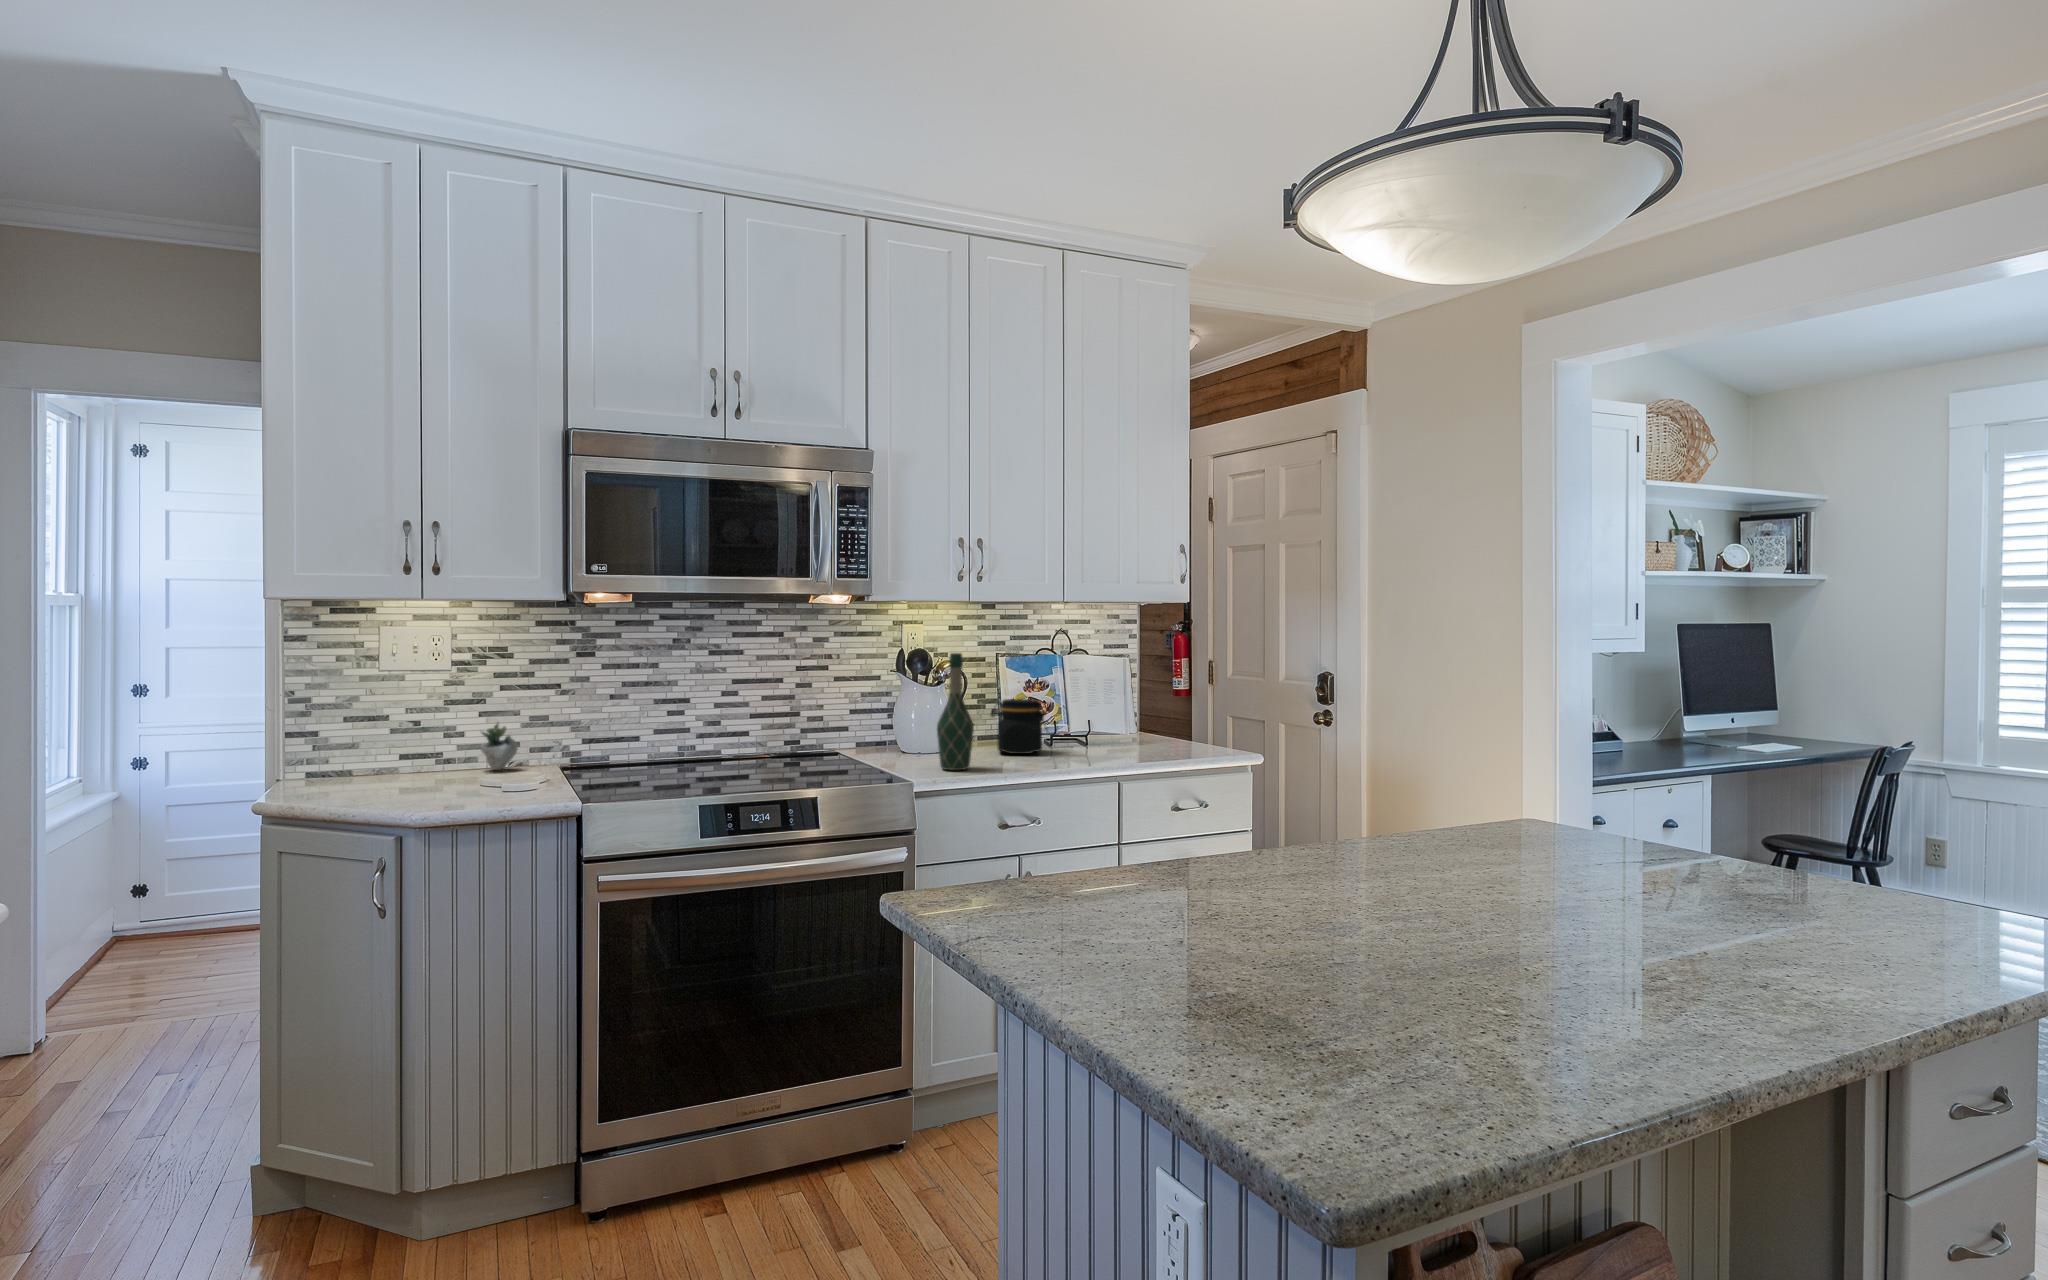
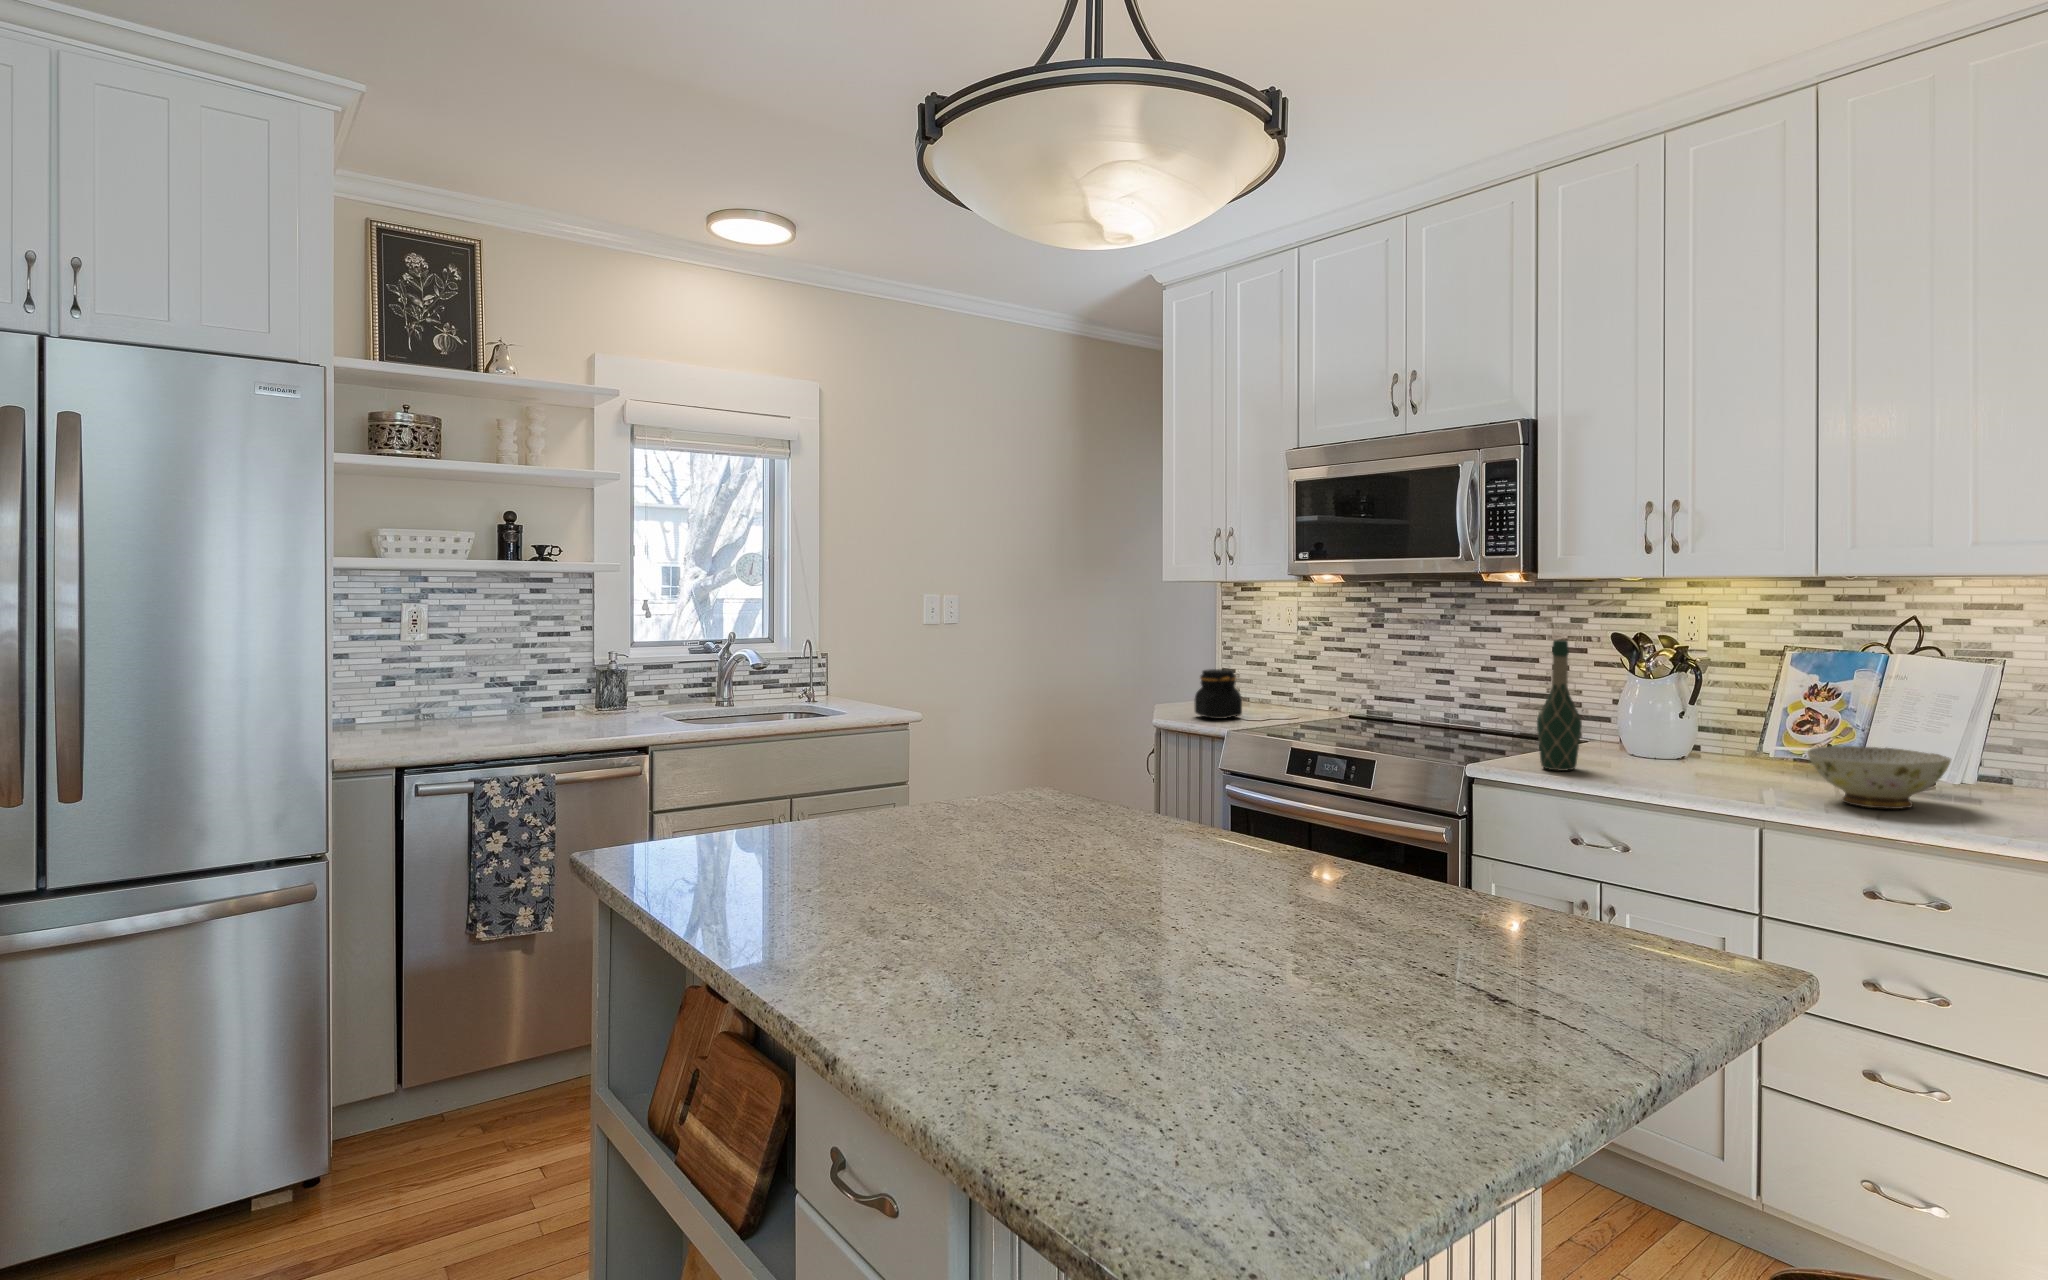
jar: present [991,699,1047,754] -> present [1195,669,1242,719]
ceramic bowl: none [1109,717,1187,757] -> present [1808,746,1951,809]
succulent plant: present [481,723,518,770] -> none [1290,675,1319,712]

